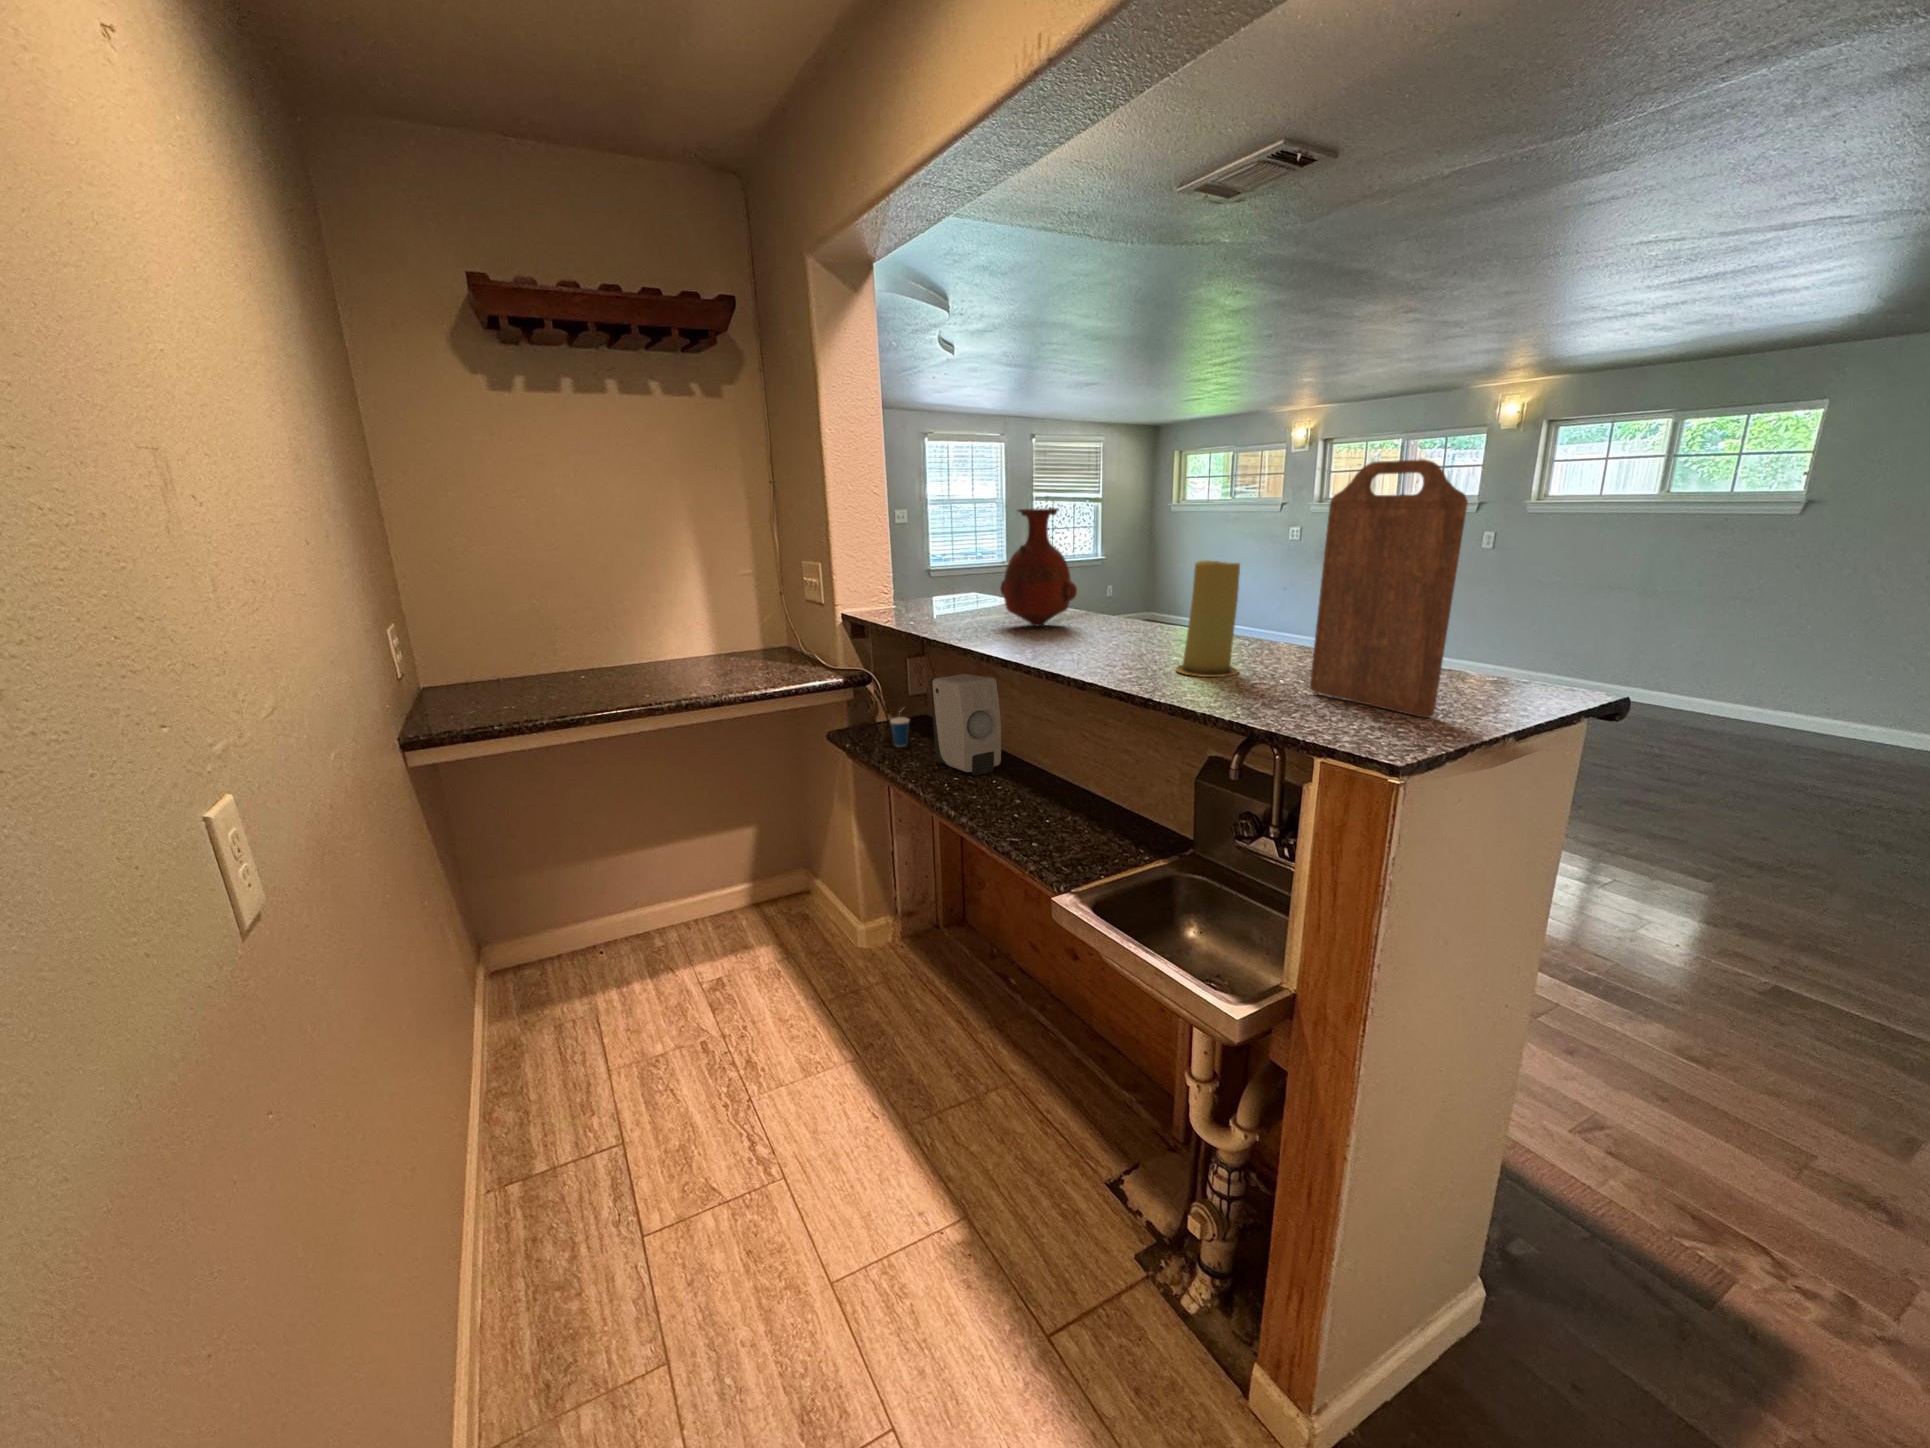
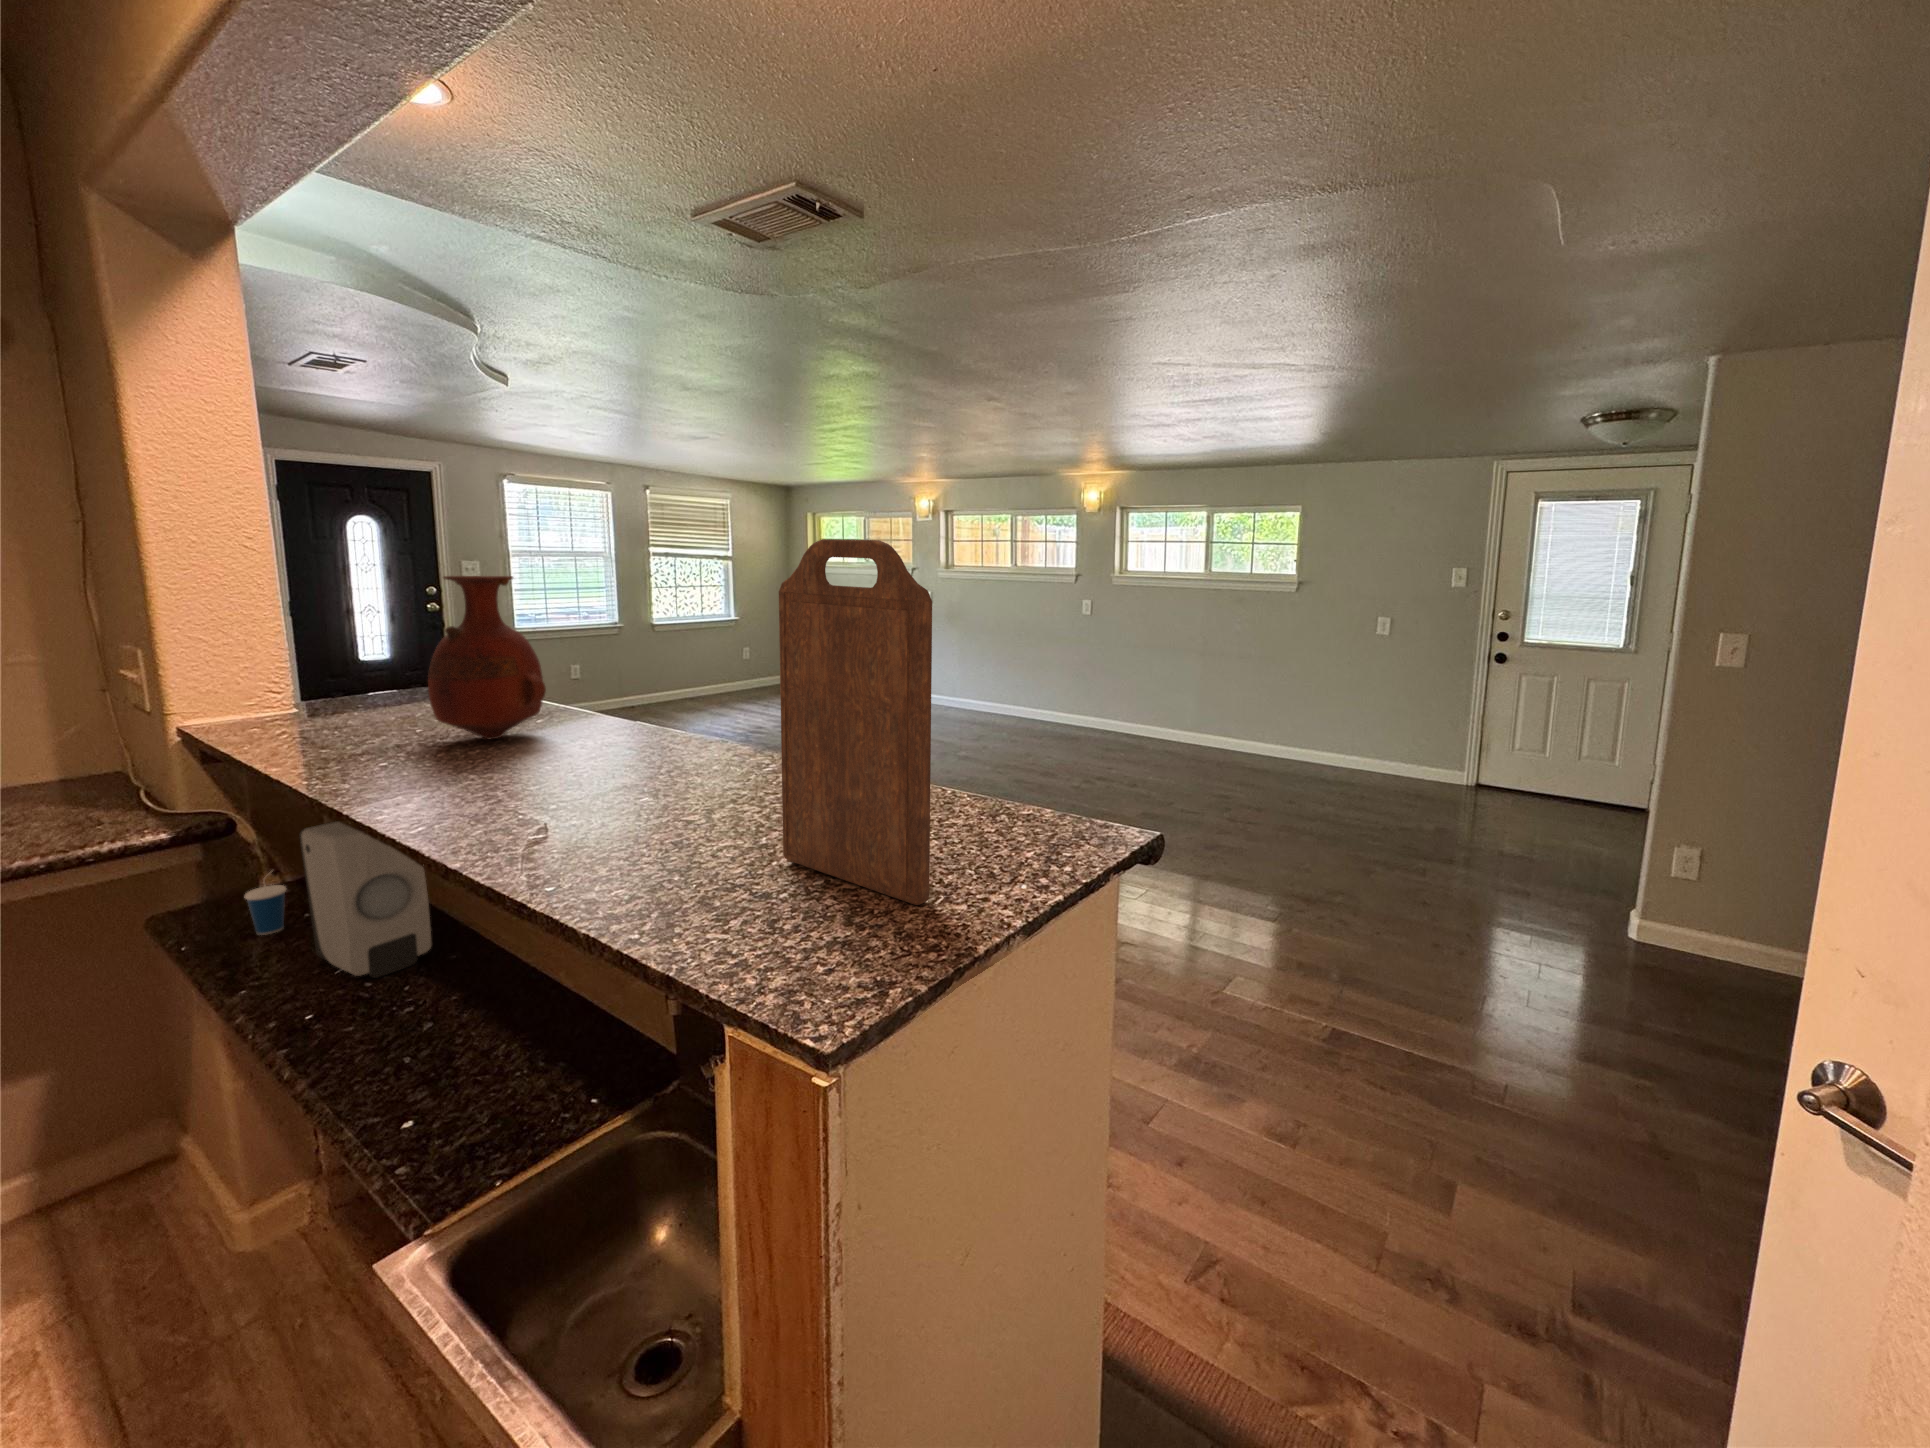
candle: present [1176,560,1240,677] -> none [616,663,716,836]

